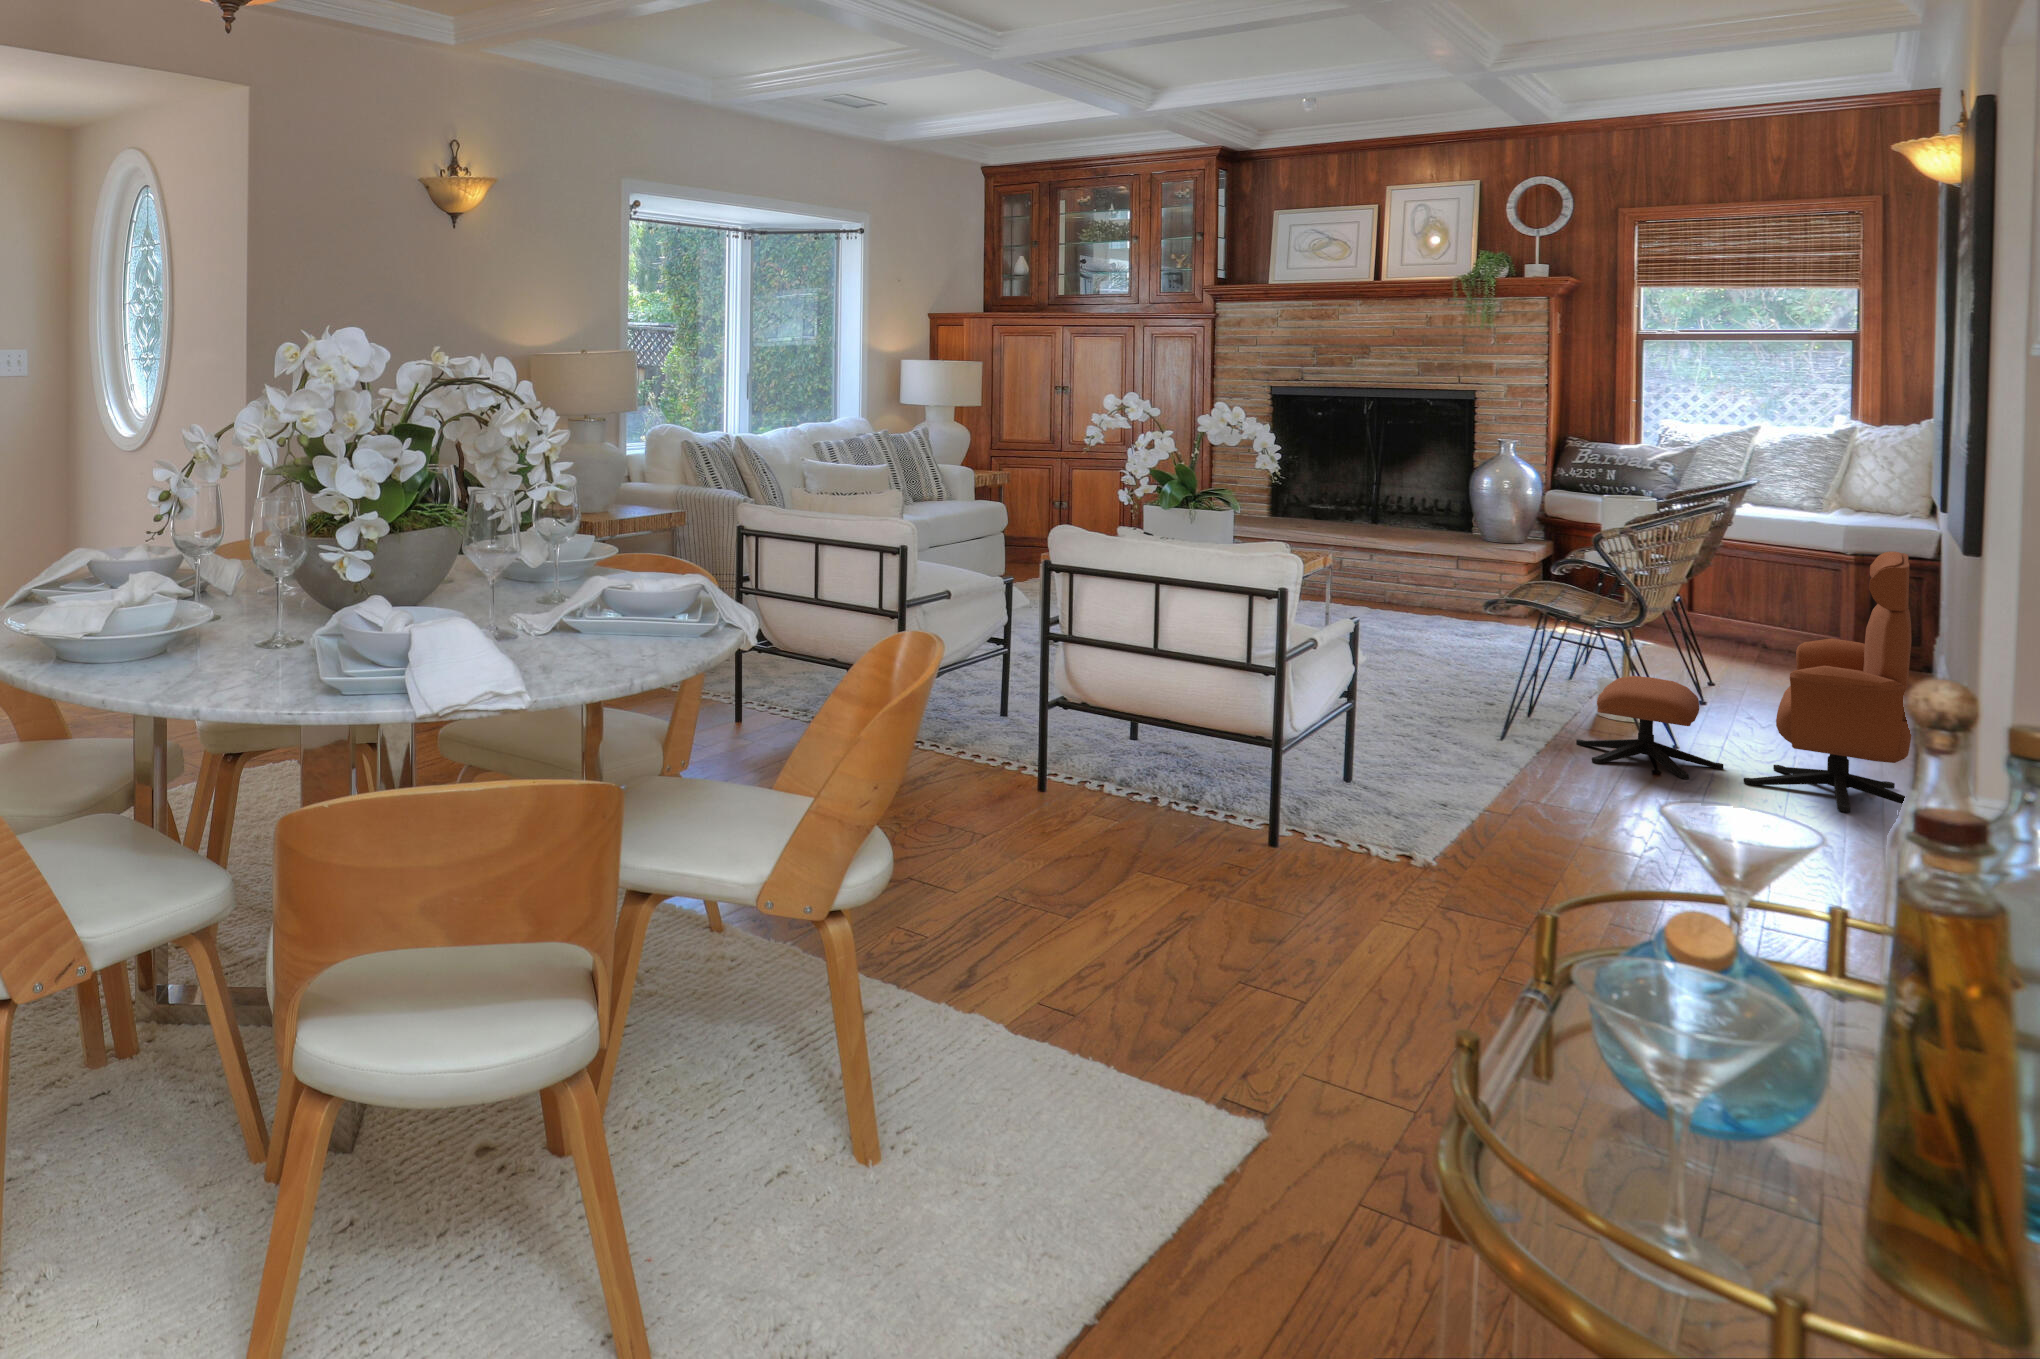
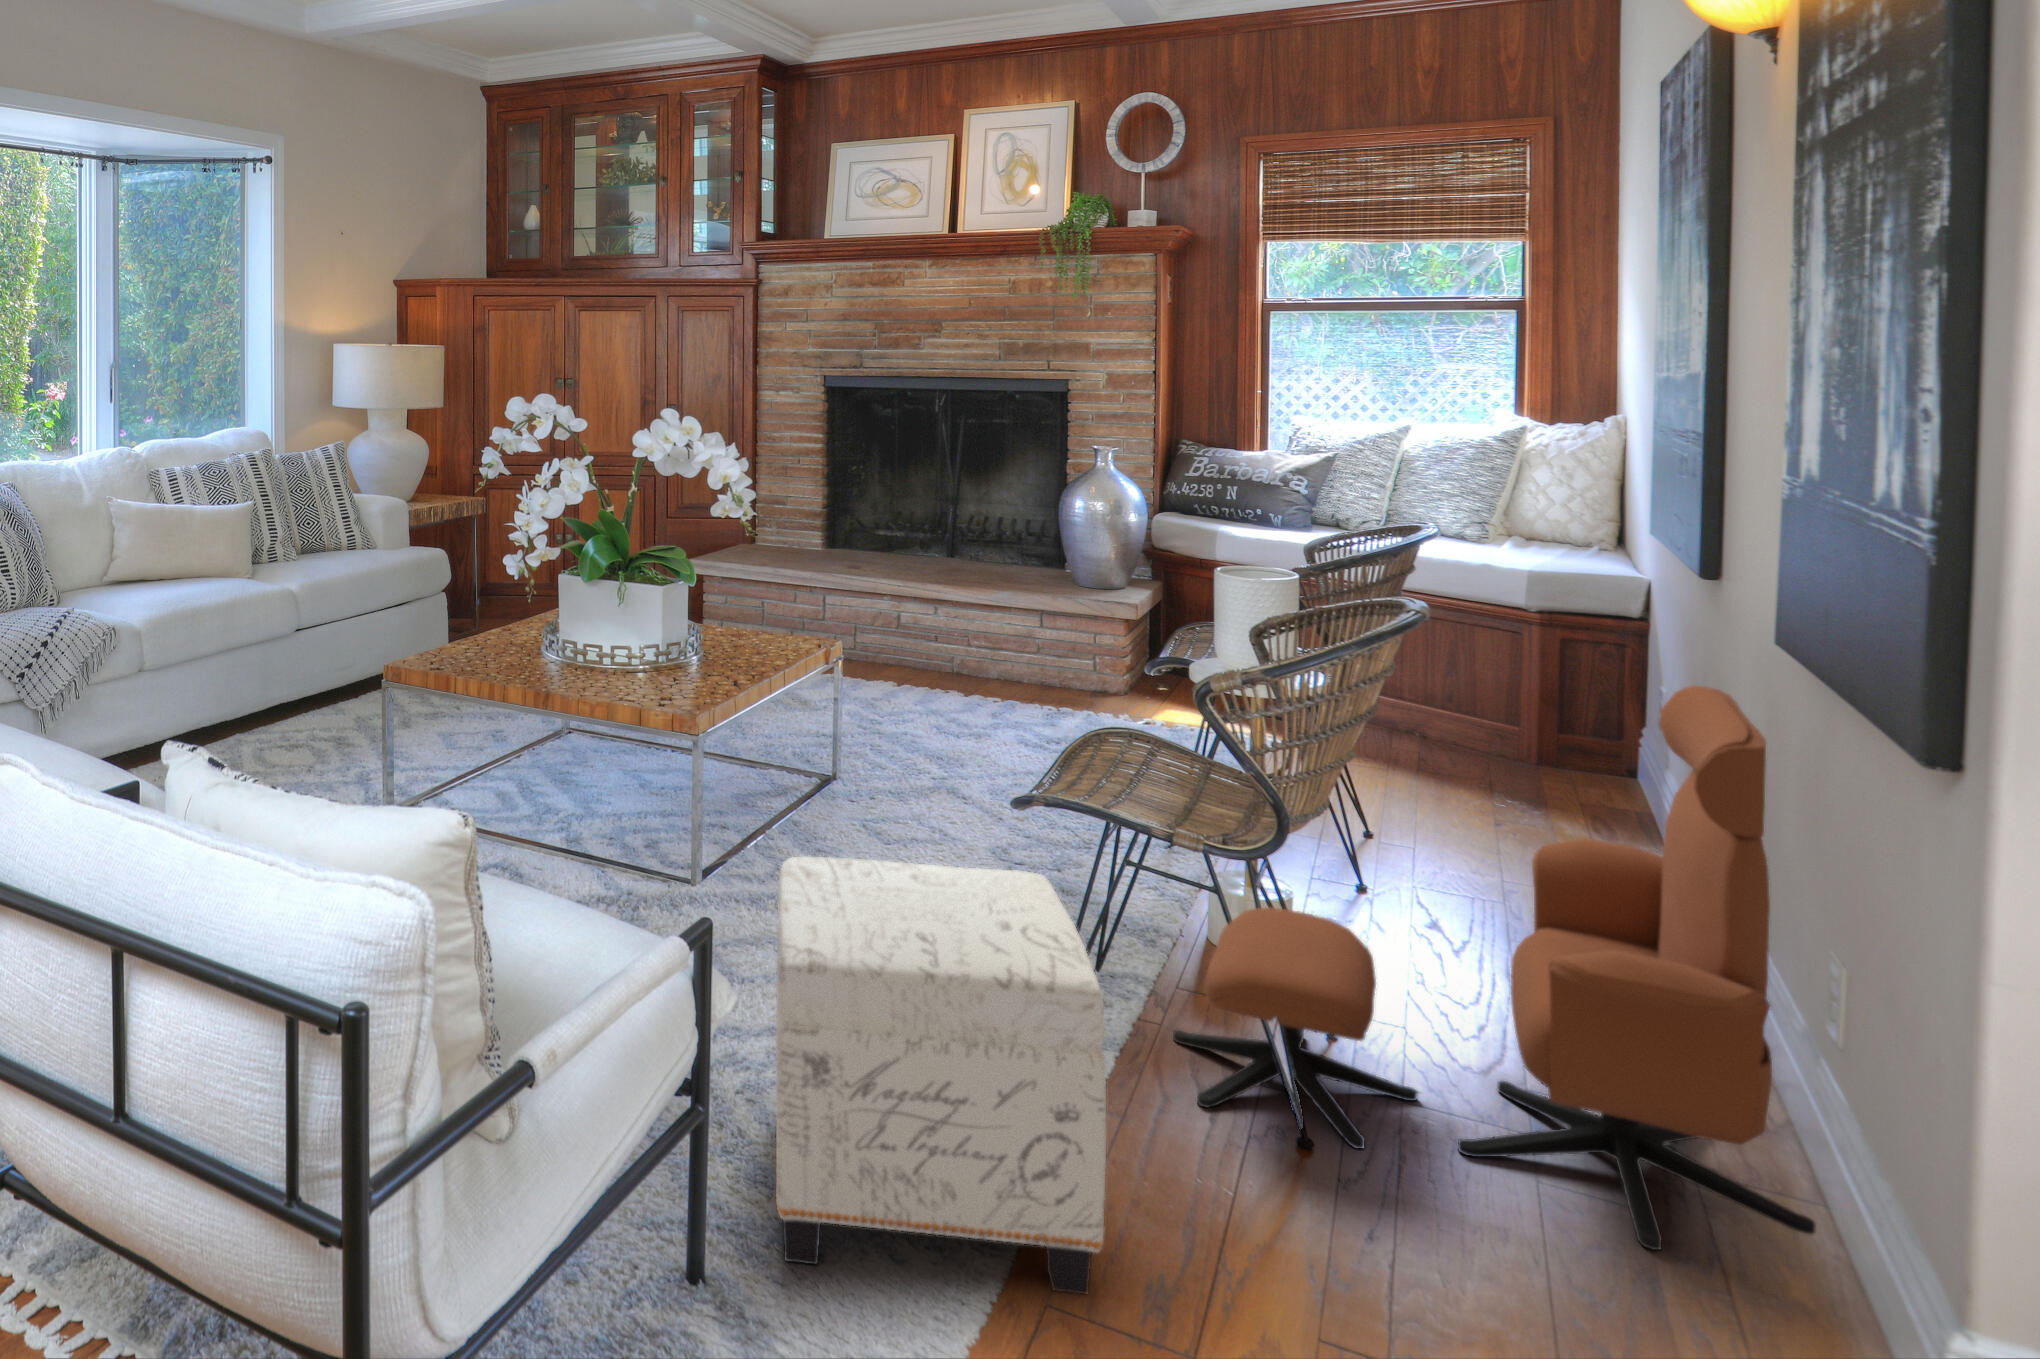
ottoman: none [1355,623,1548,801] -> present [776,857,1106,1294]

